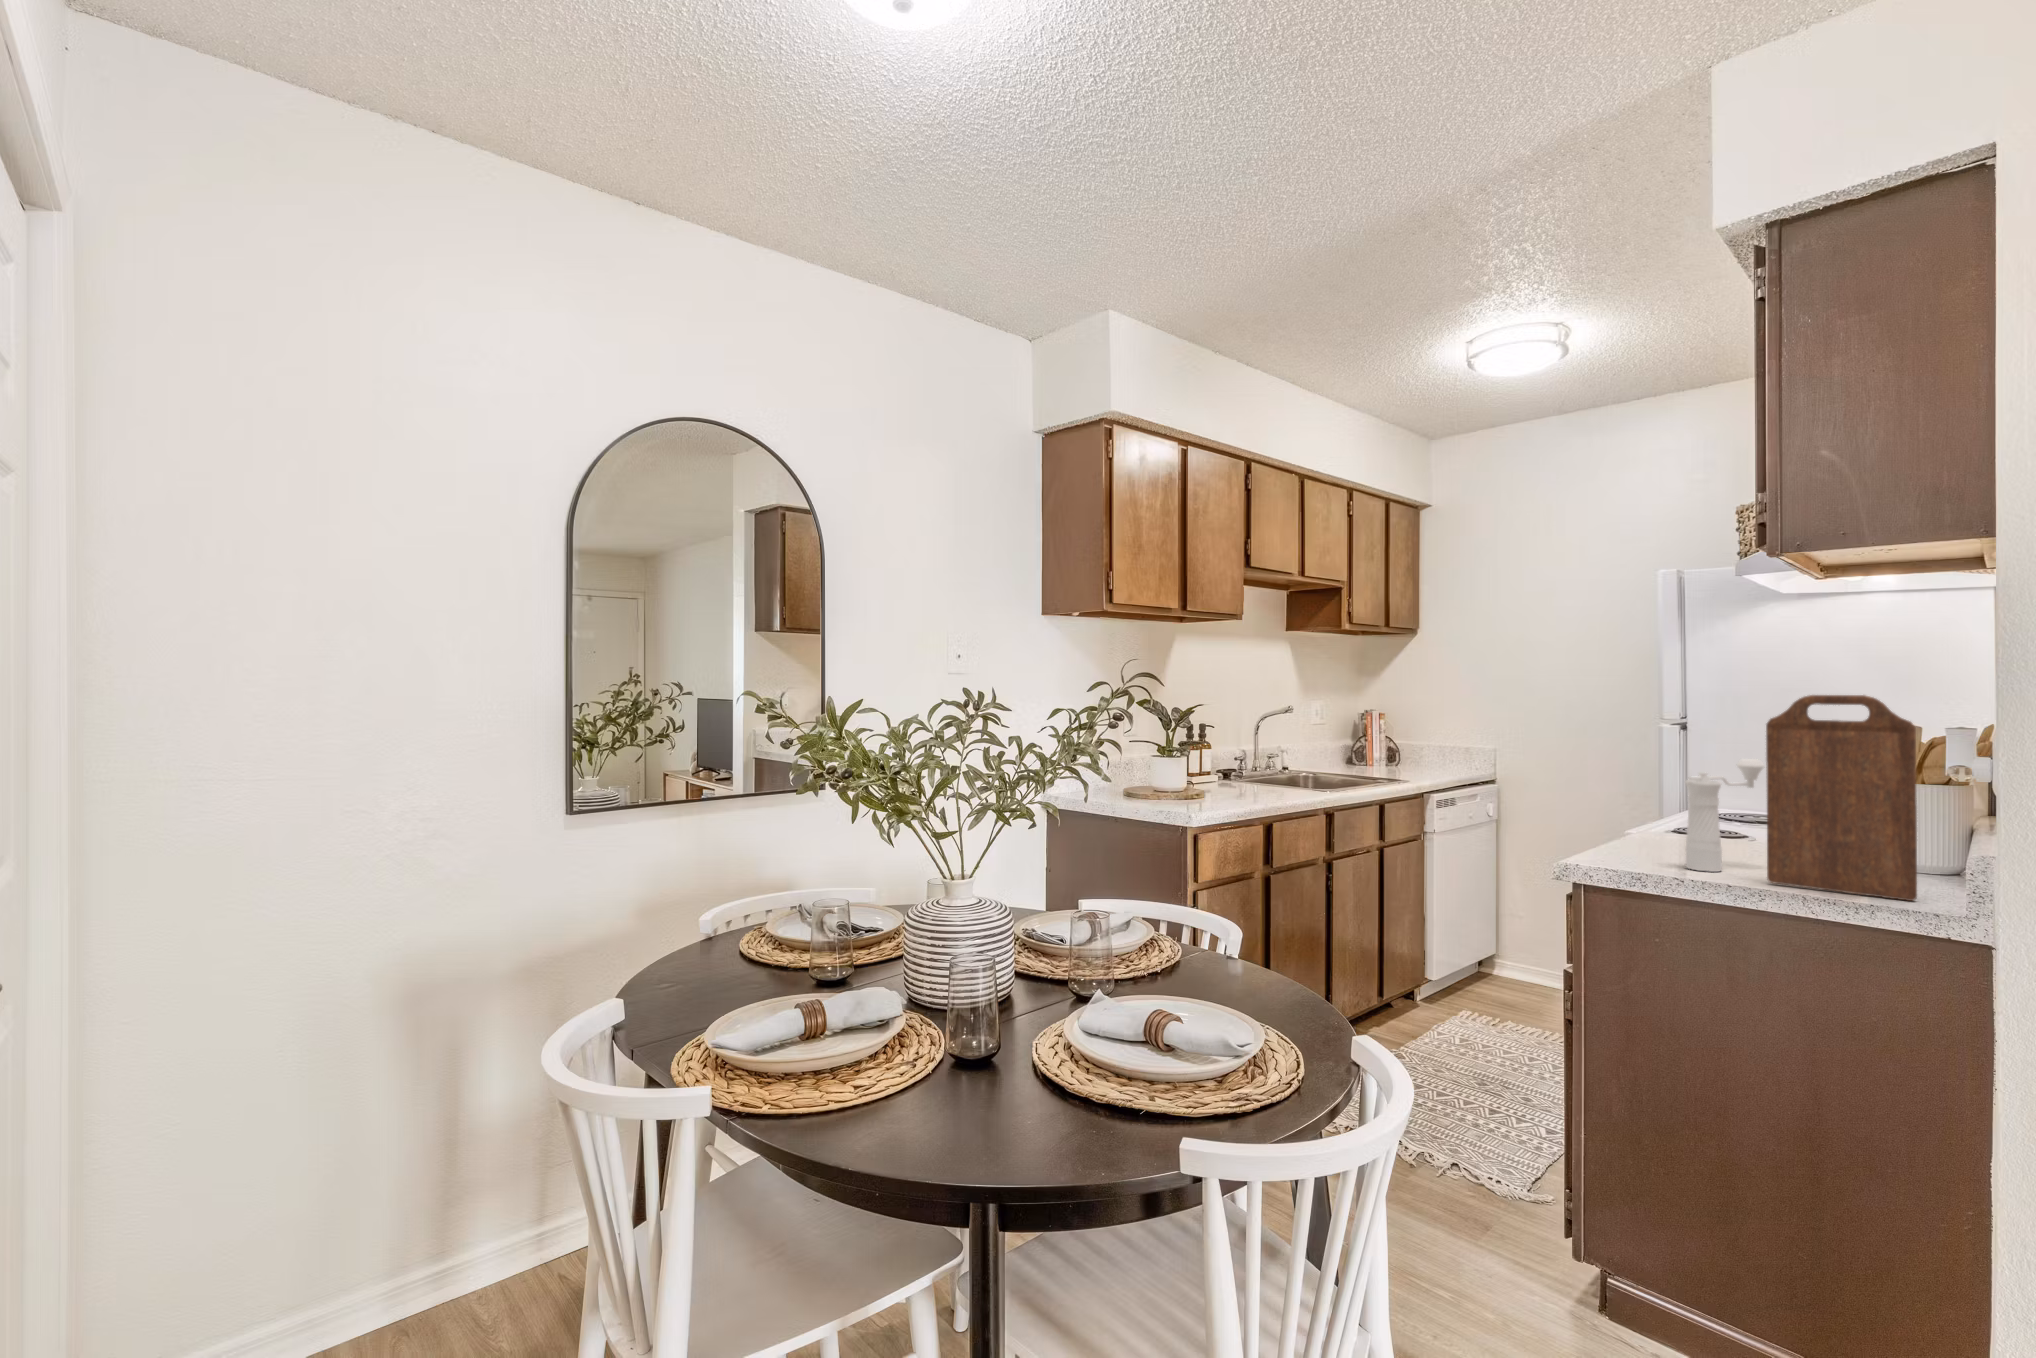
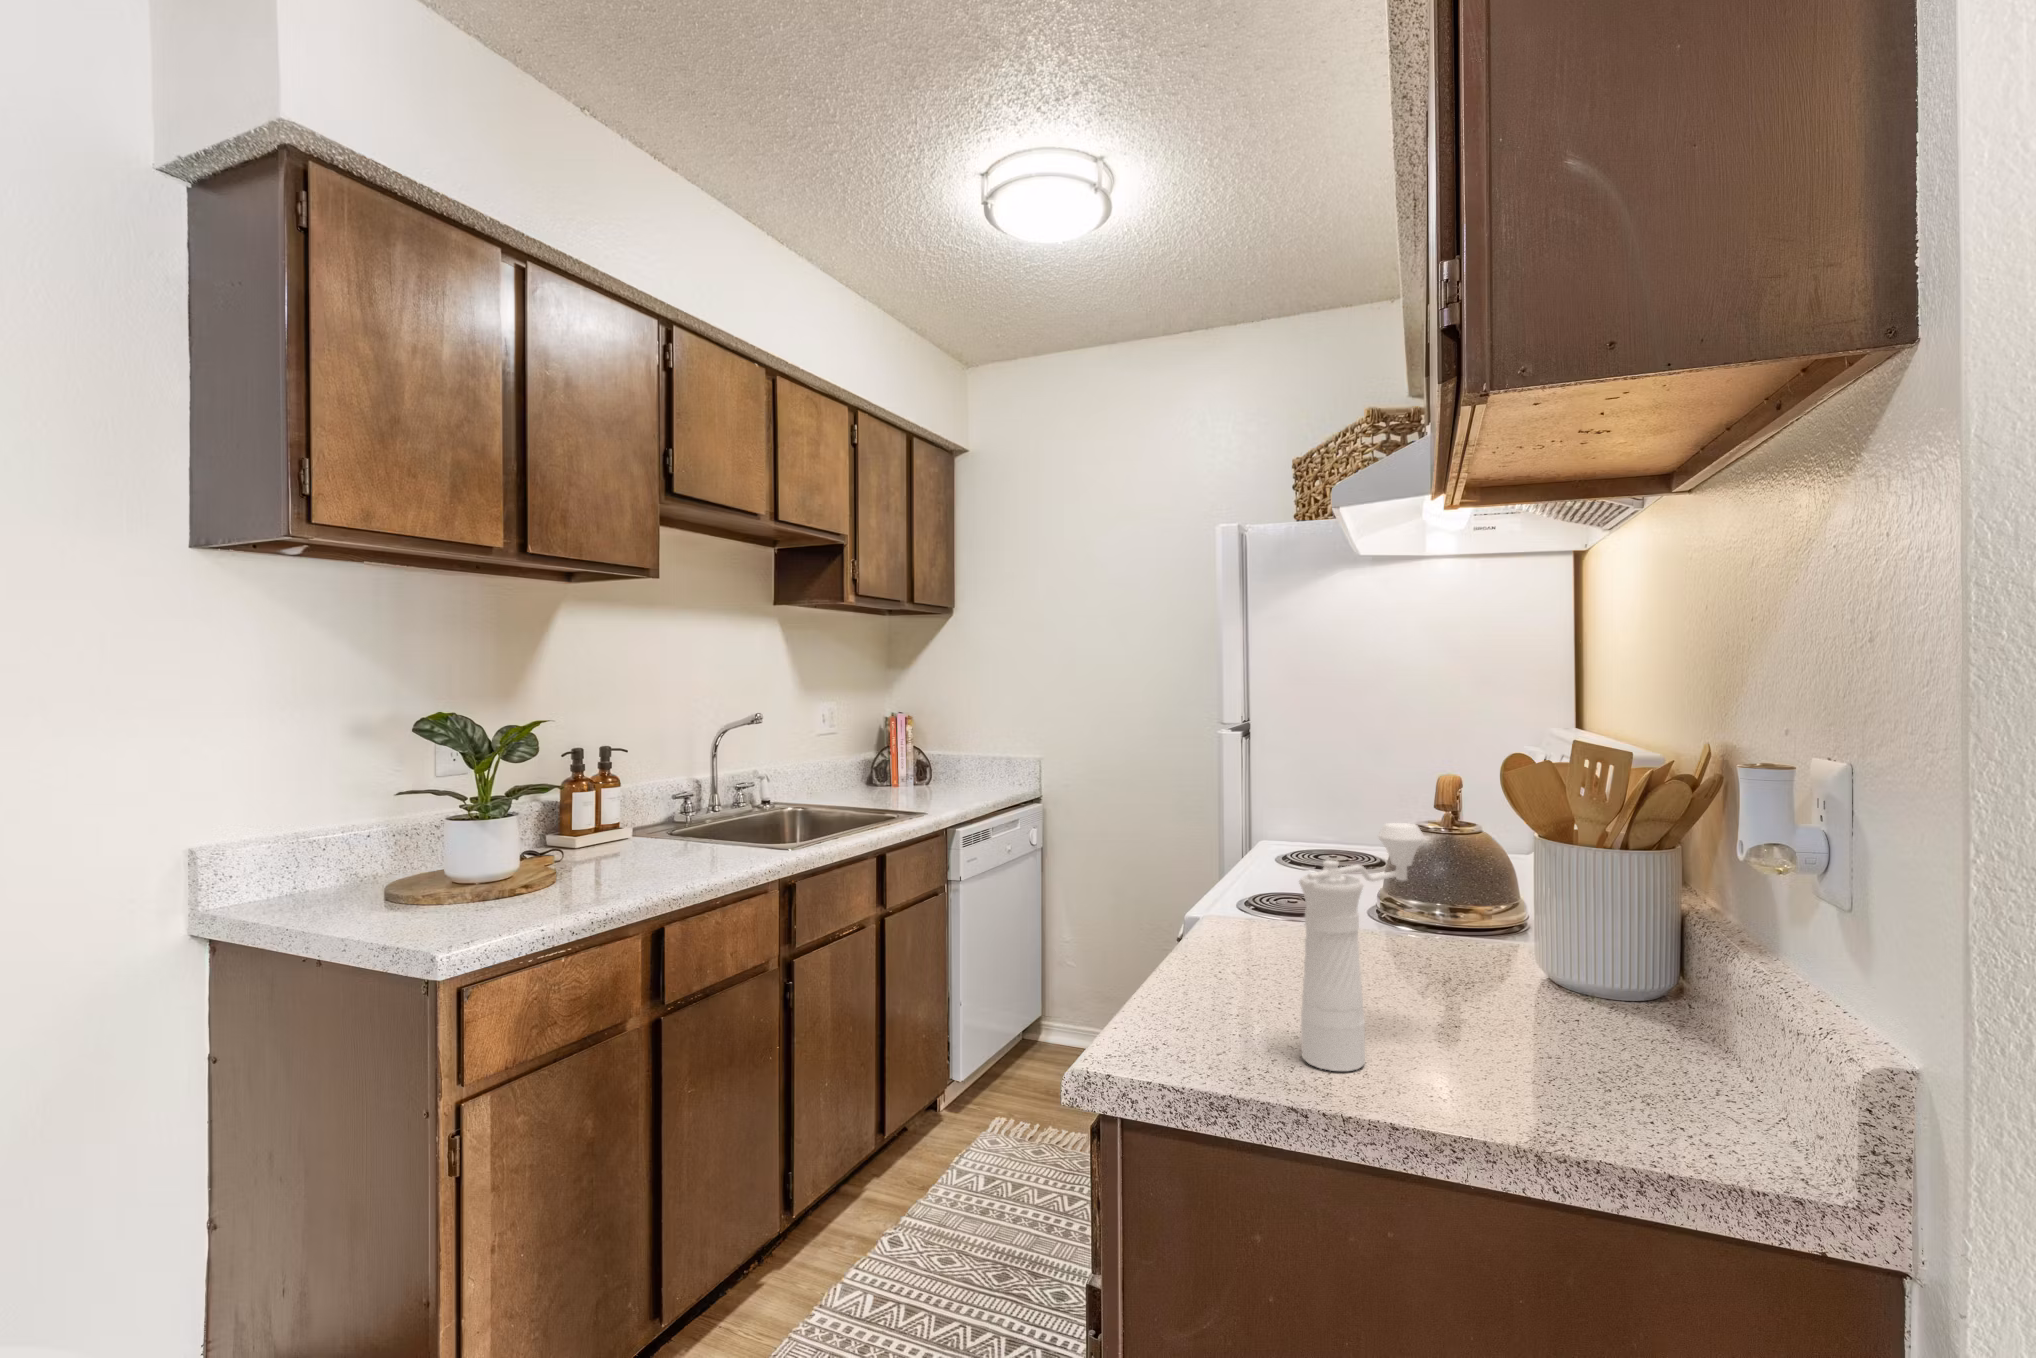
cutting board: present [1766,695,1917,901] -> none [1465,702,1772,1174]

